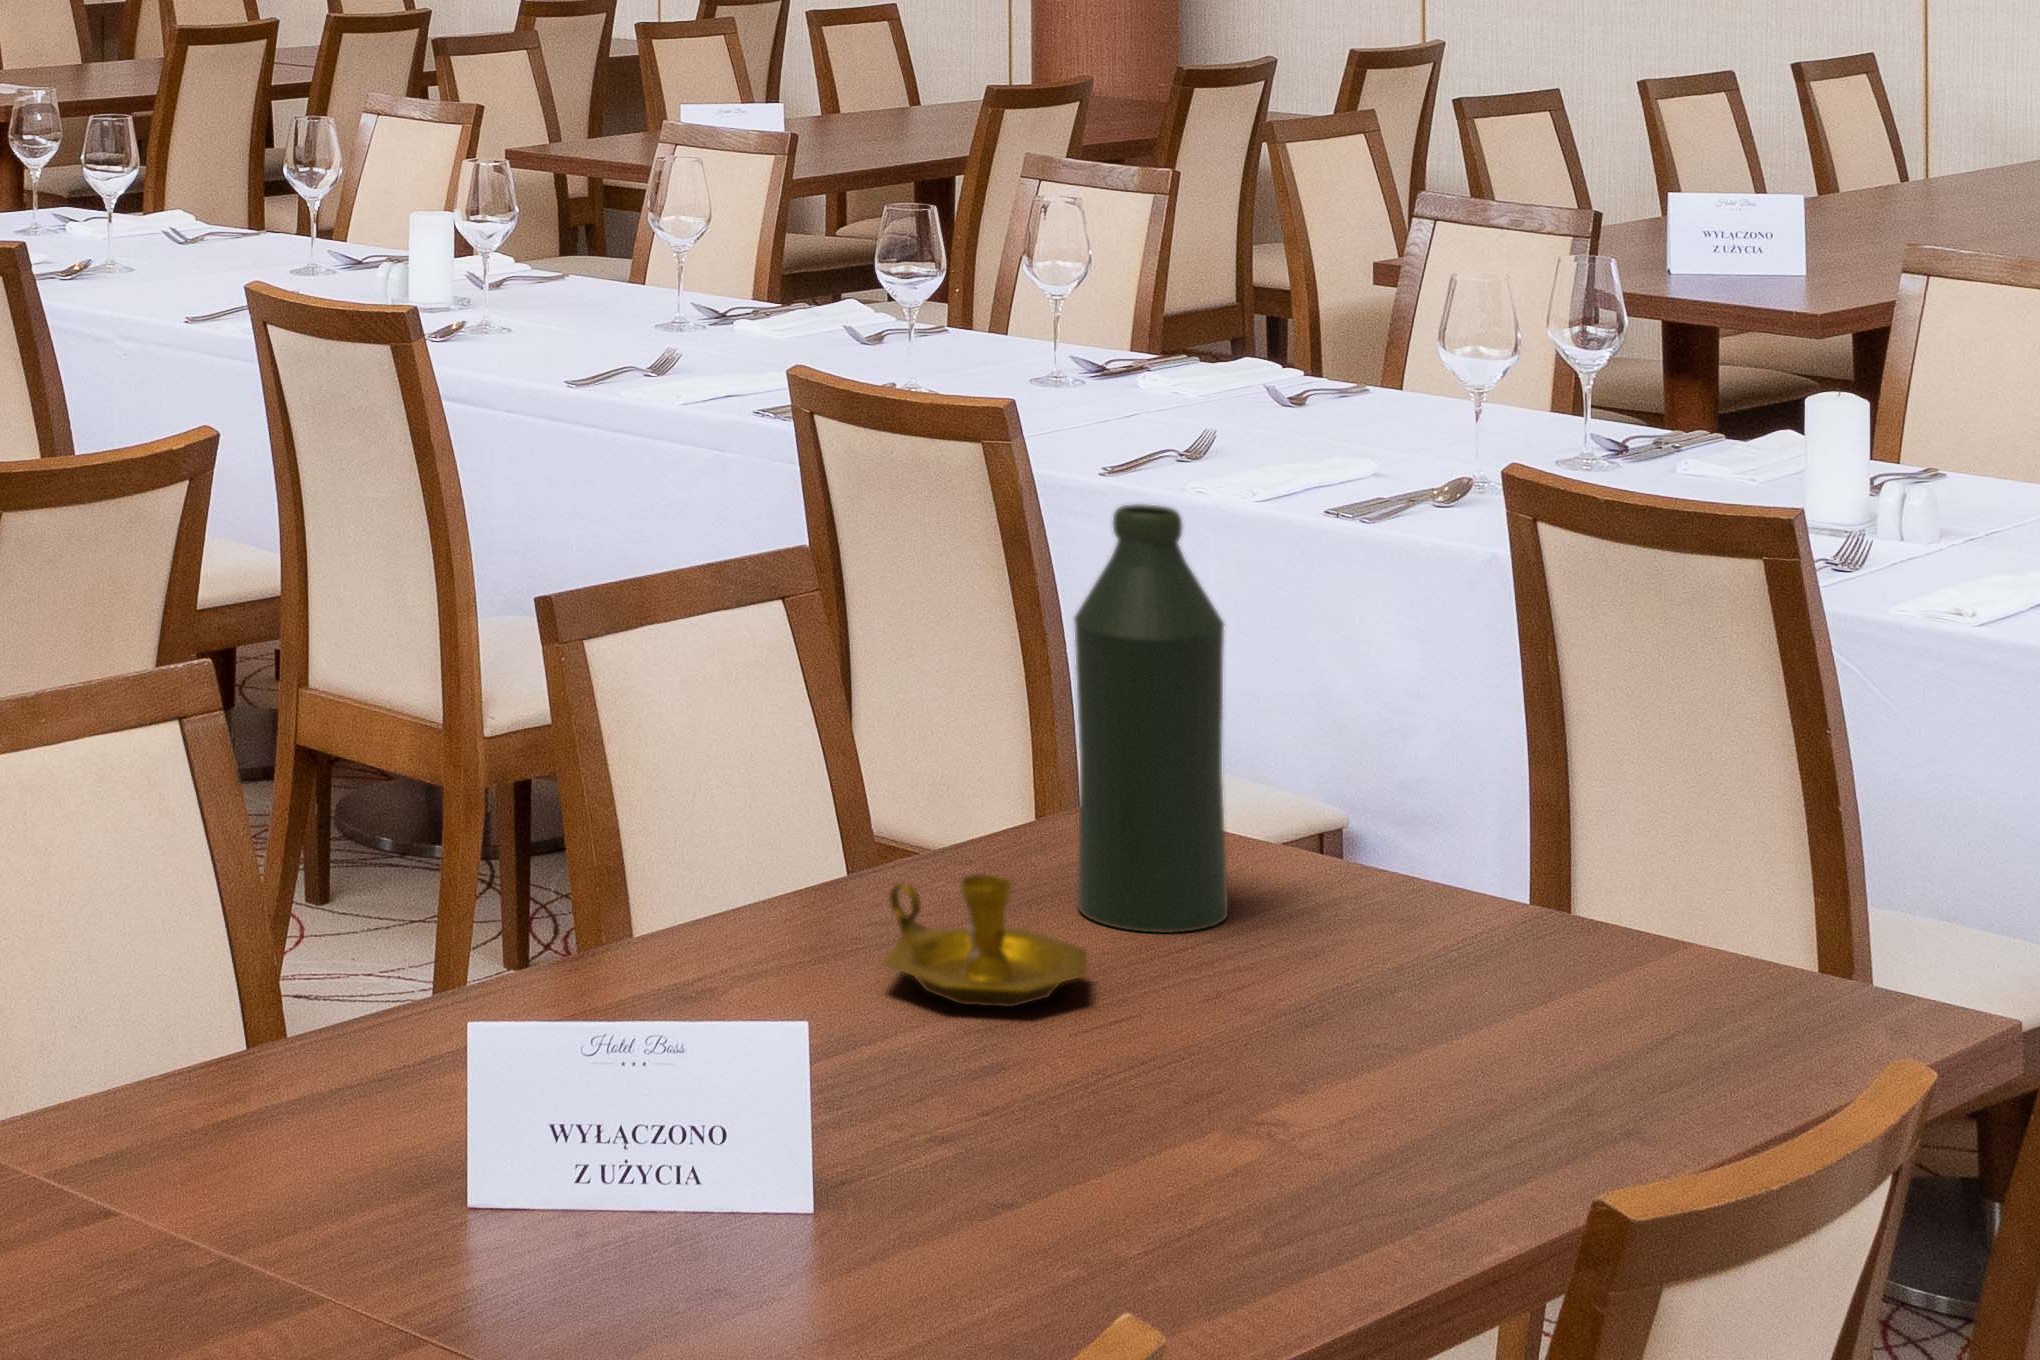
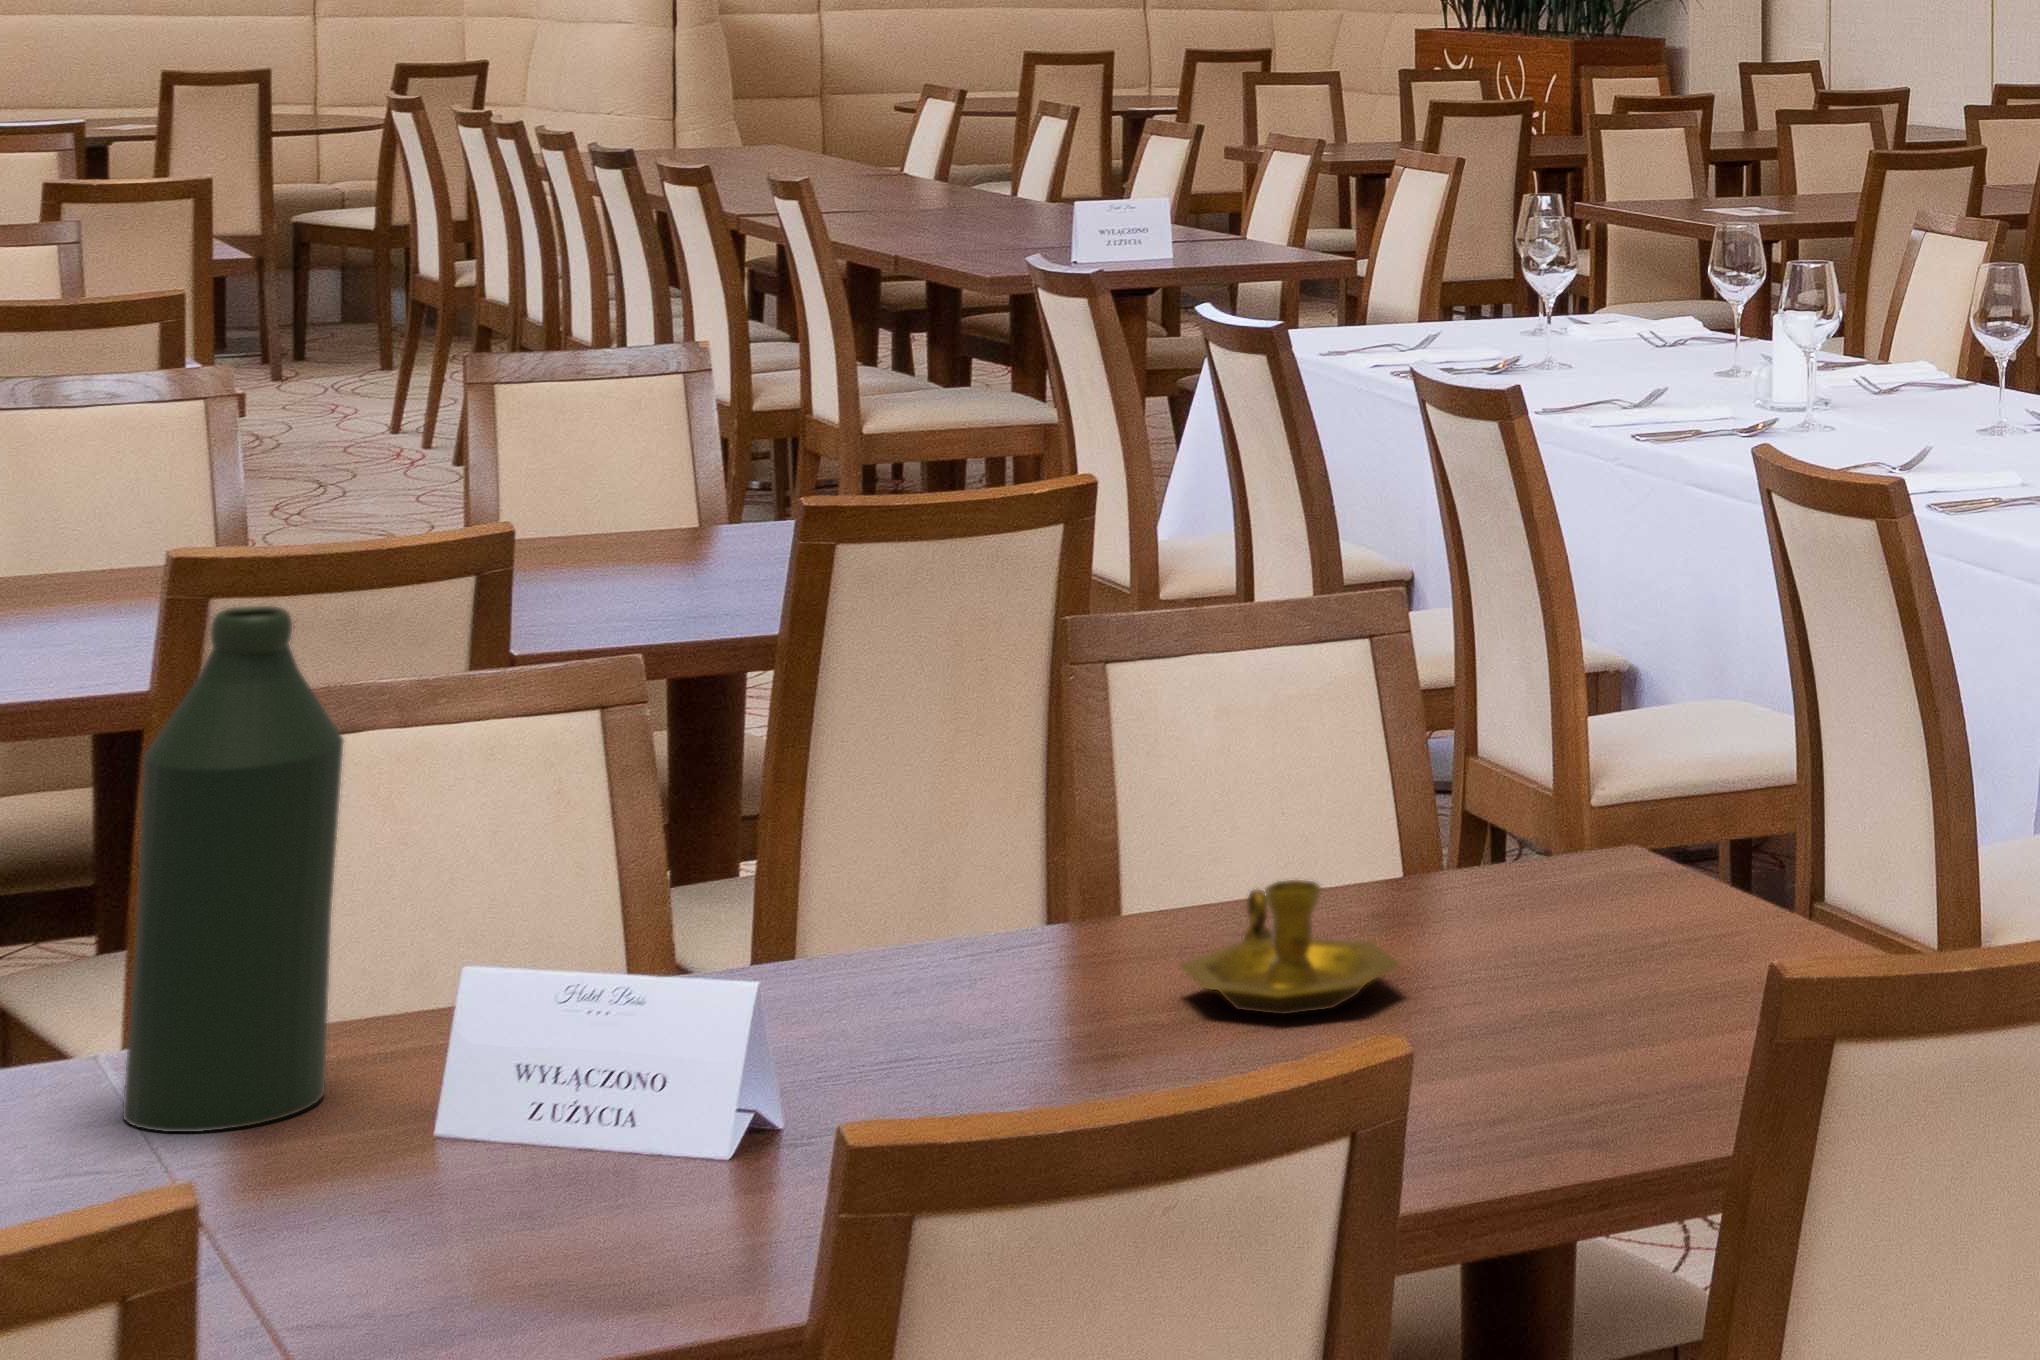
bottle: present [1074,504,1228,933] -> present [123,606,344,1132]

